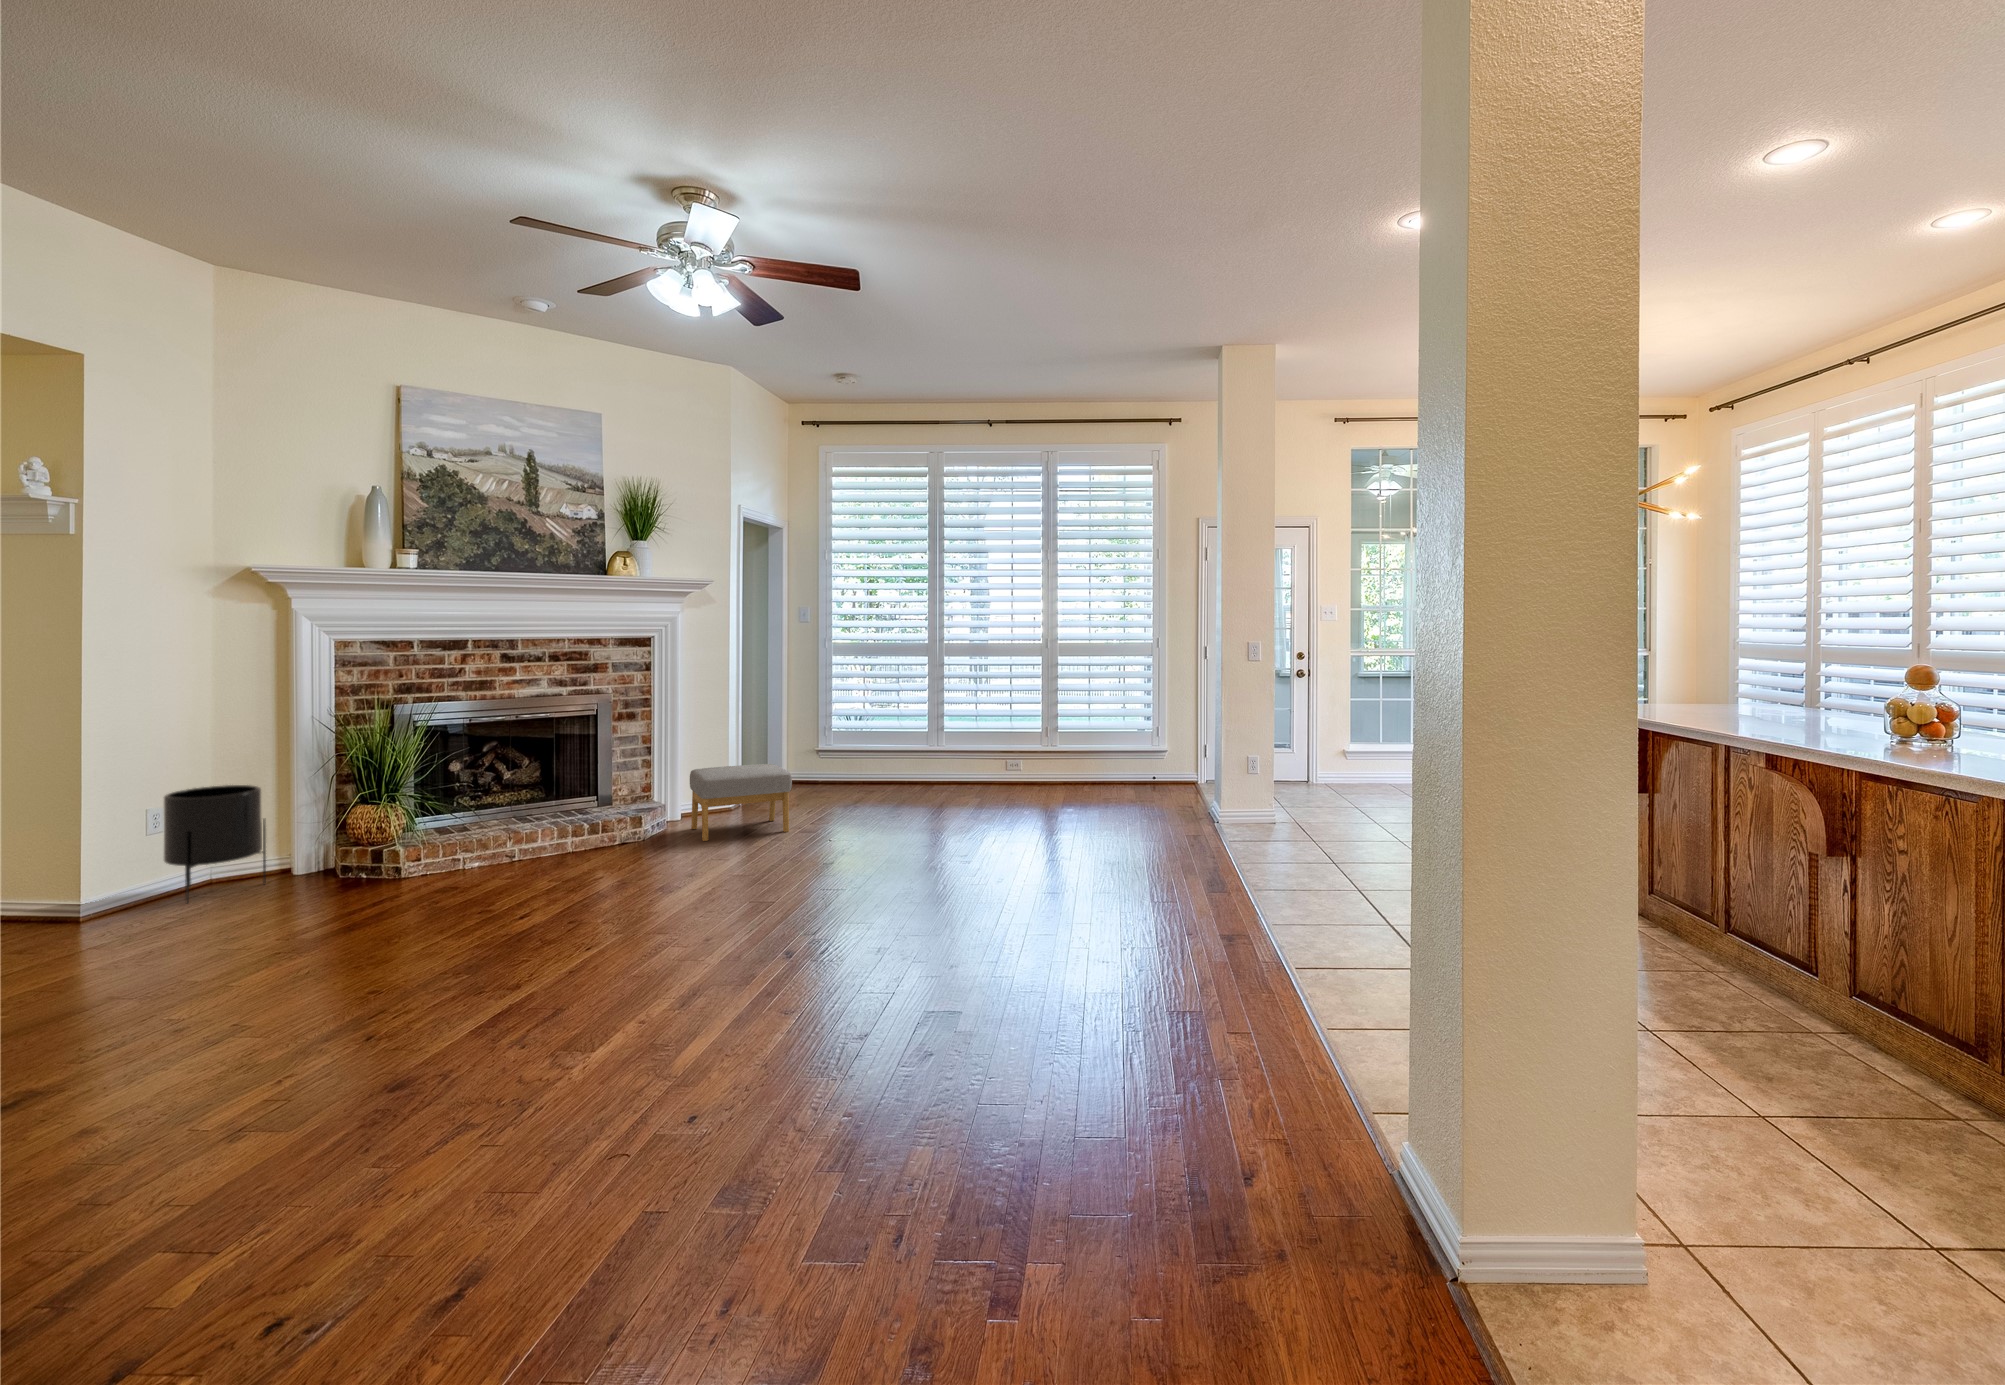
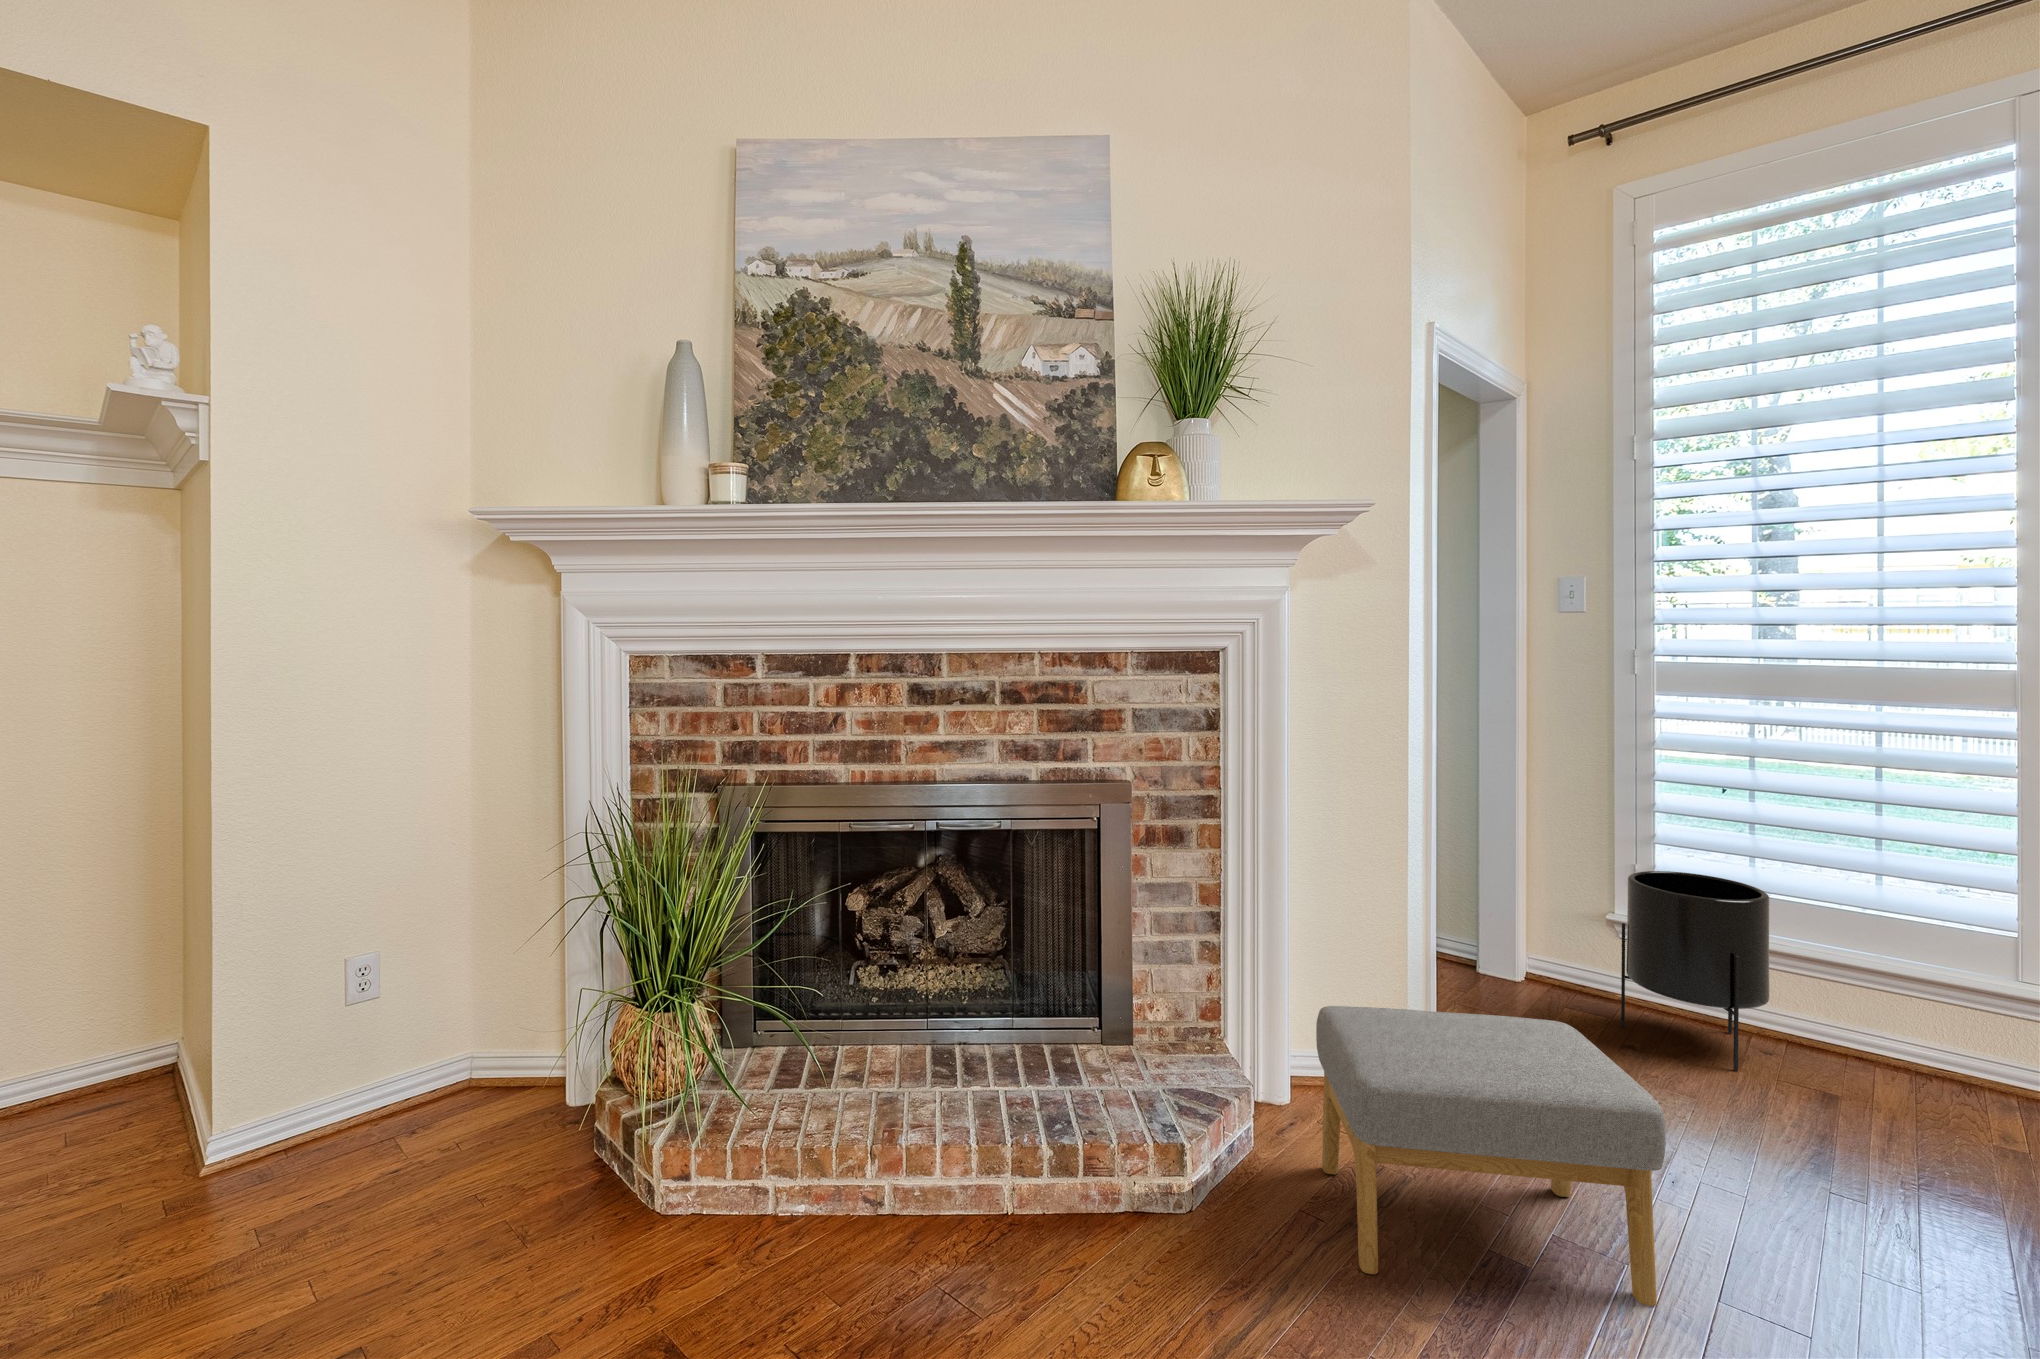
planter: present [164,785,266,903] -> present [1621,871,1769,1071]

